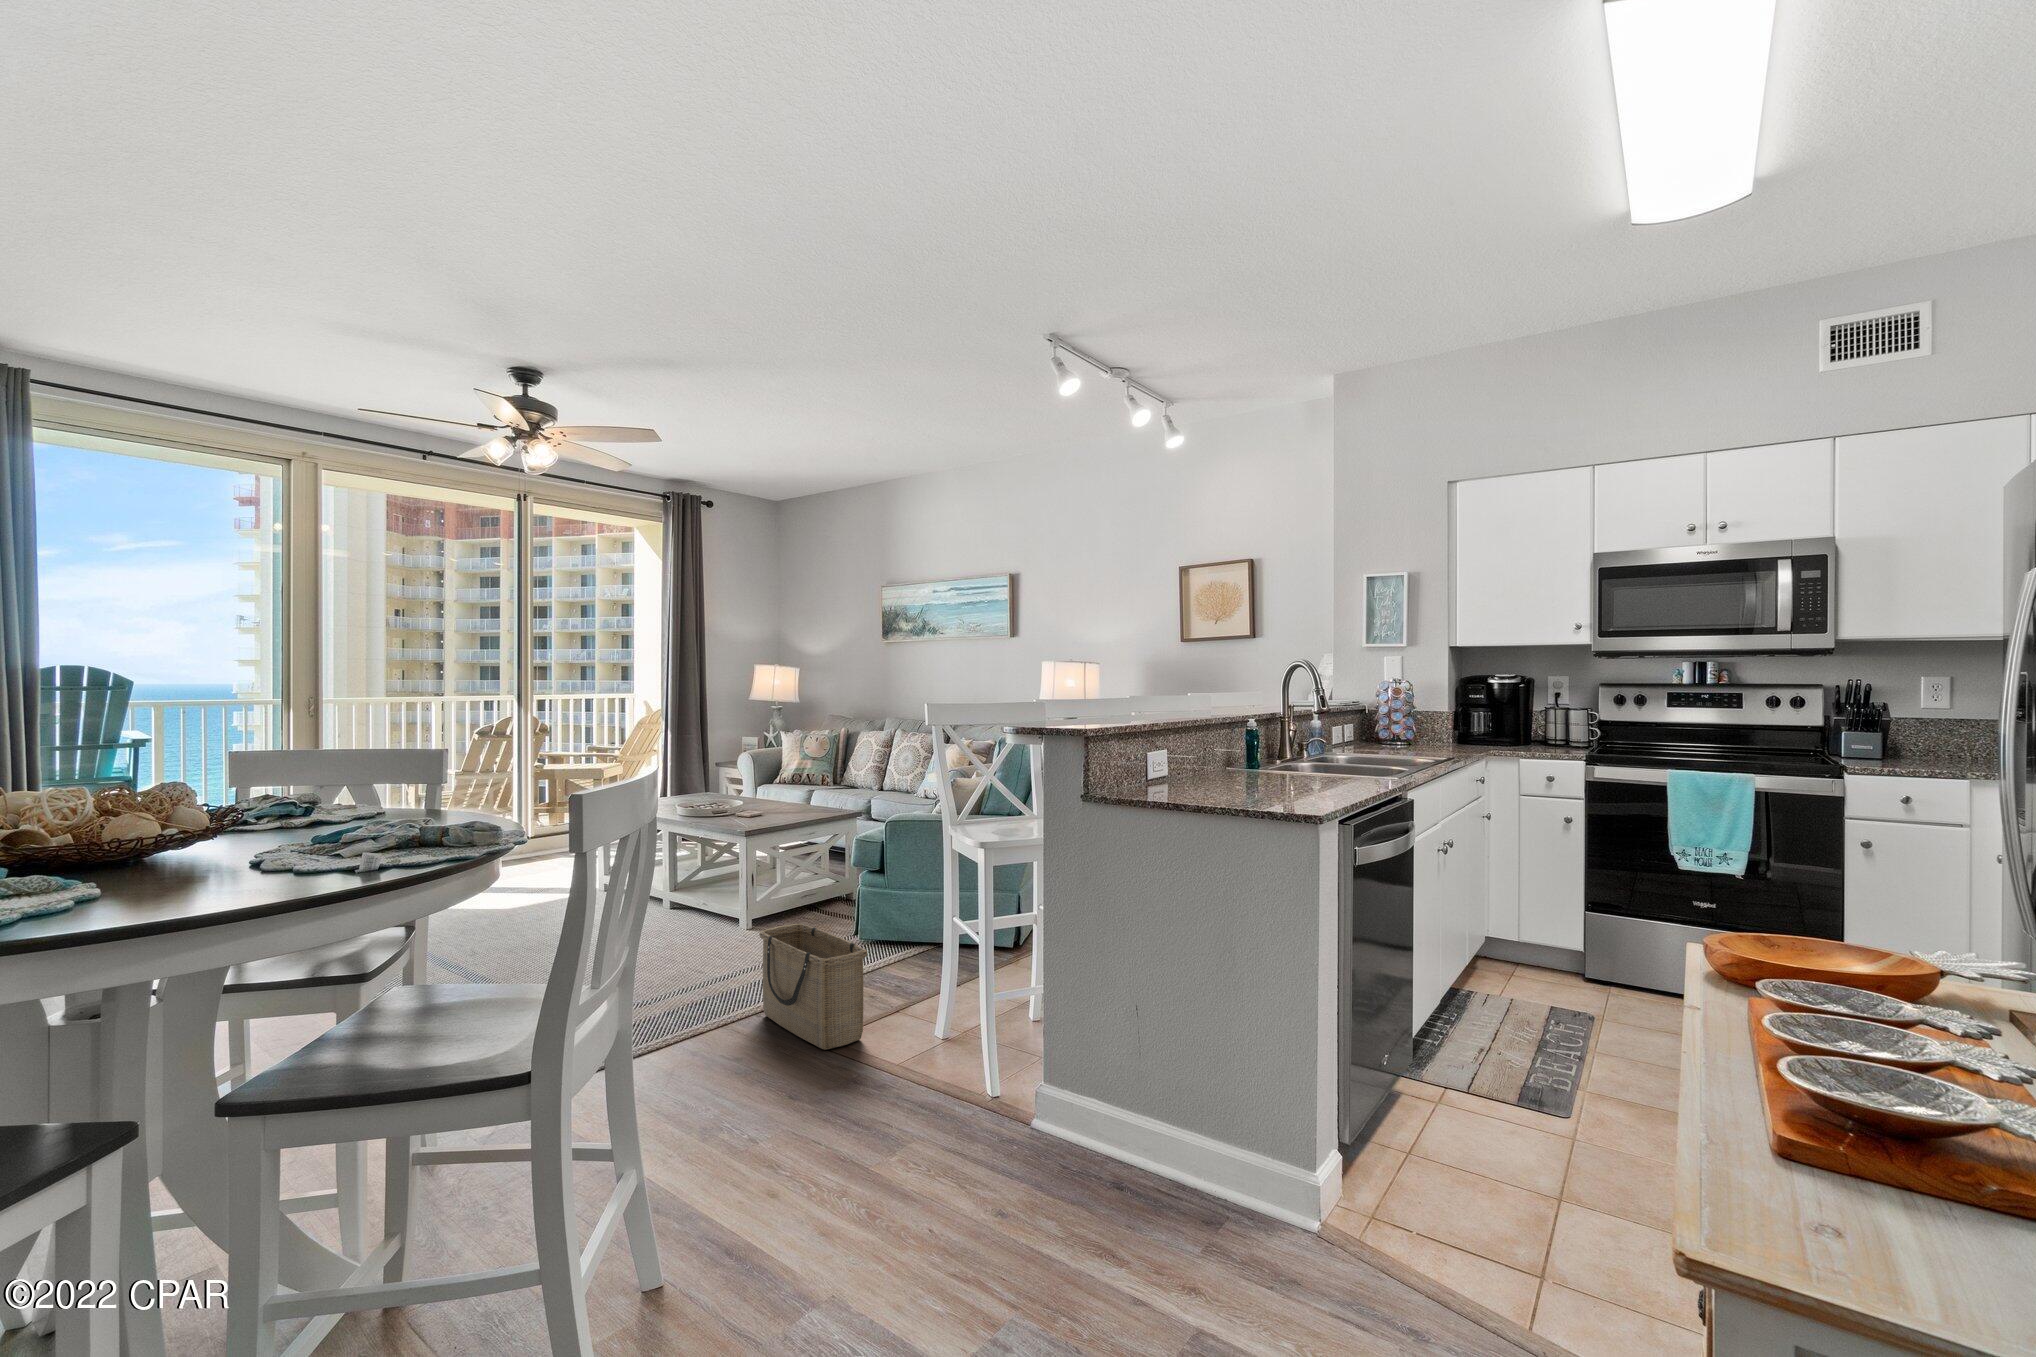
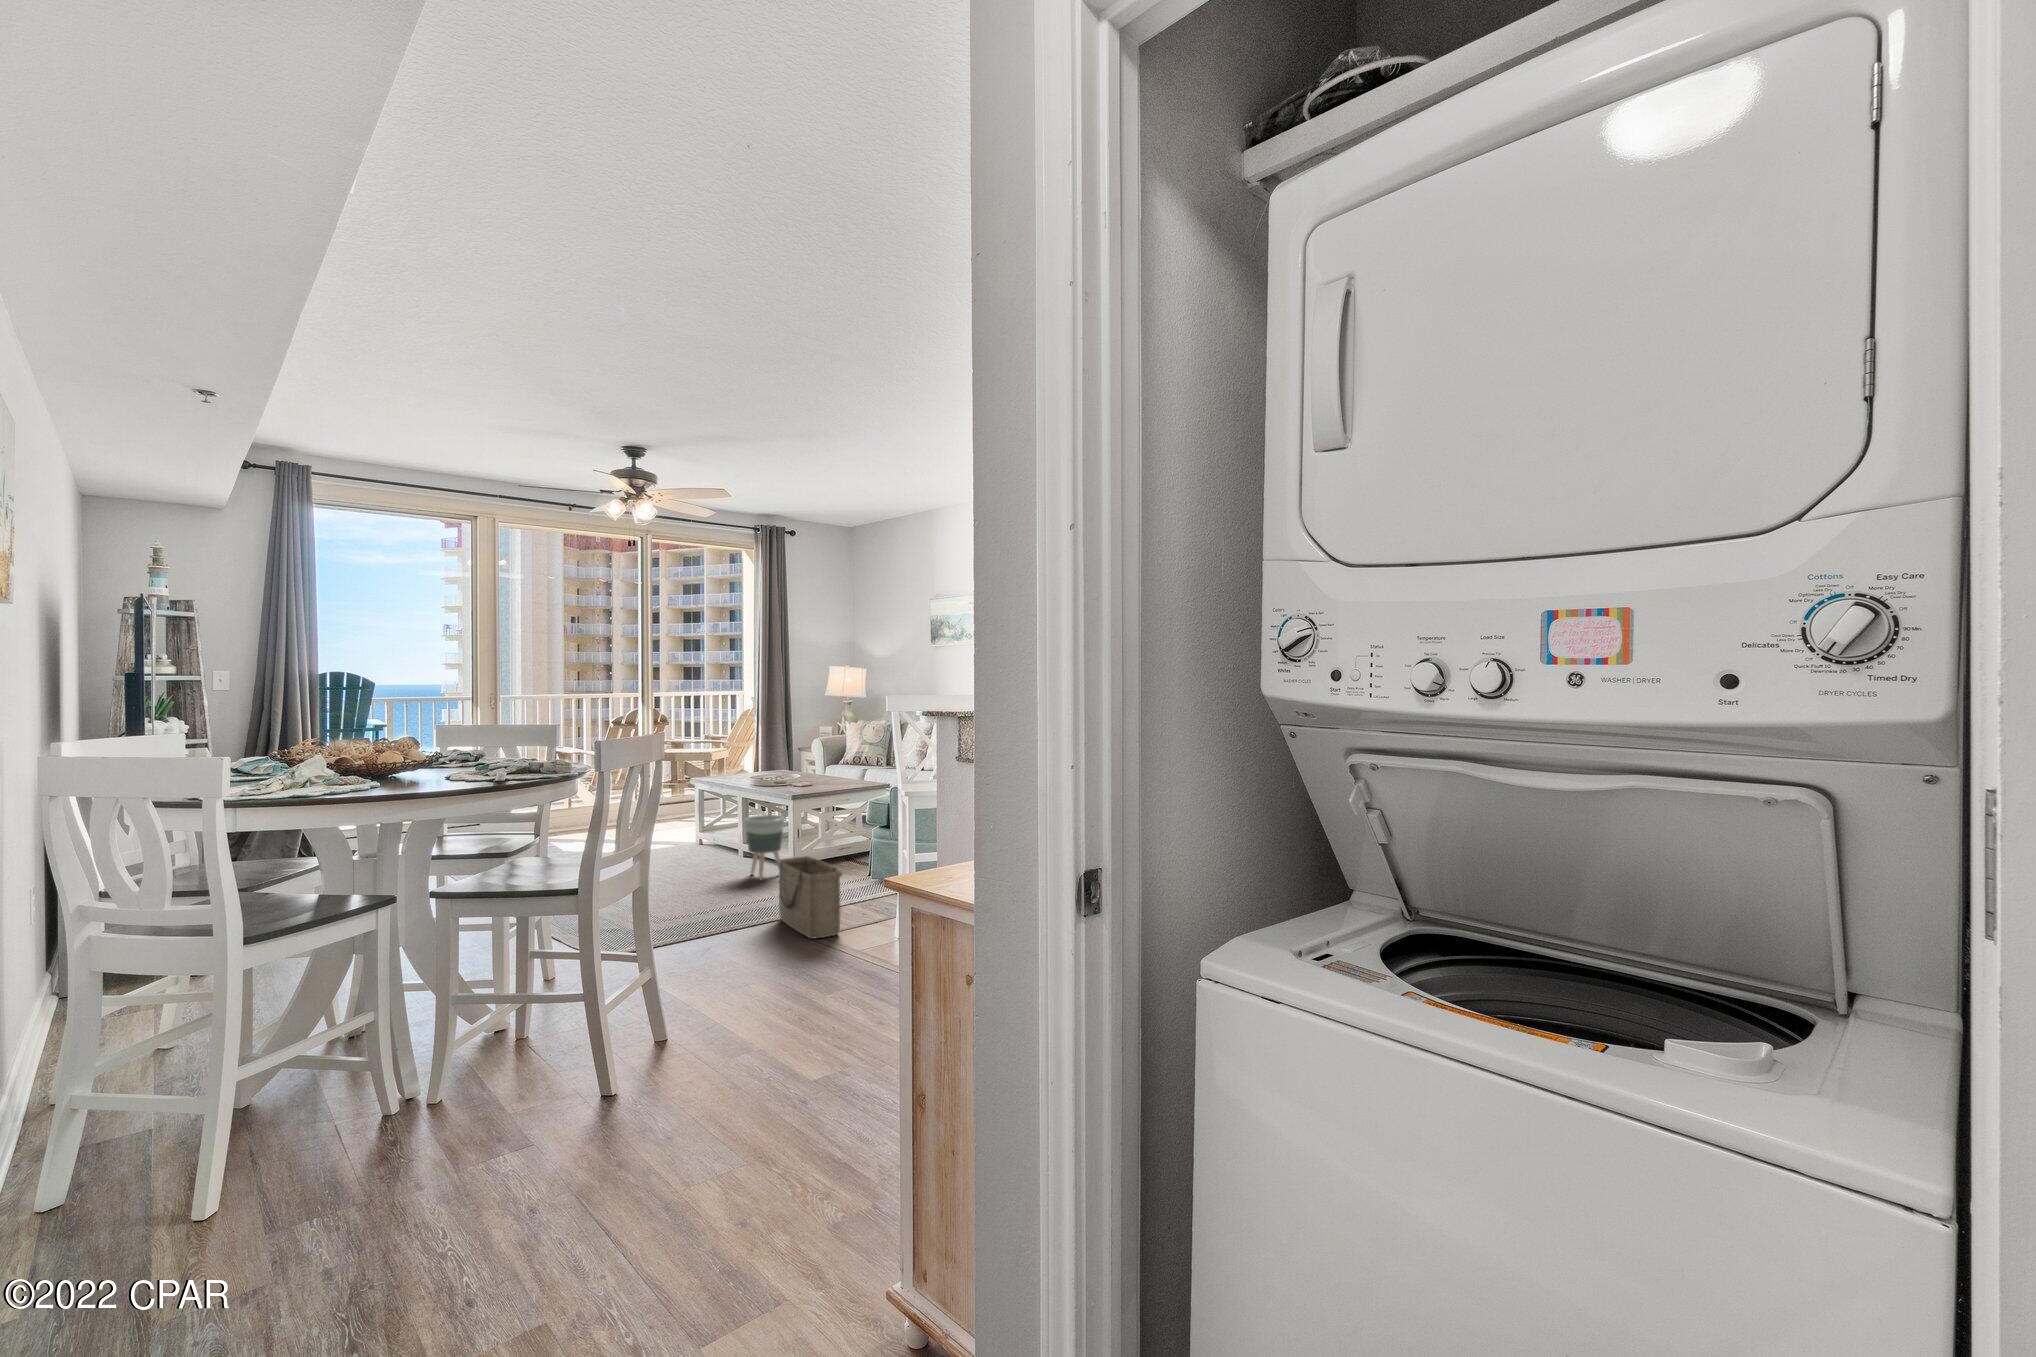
planter: none [686,858,739,947] -> present [745,815,784,880]

